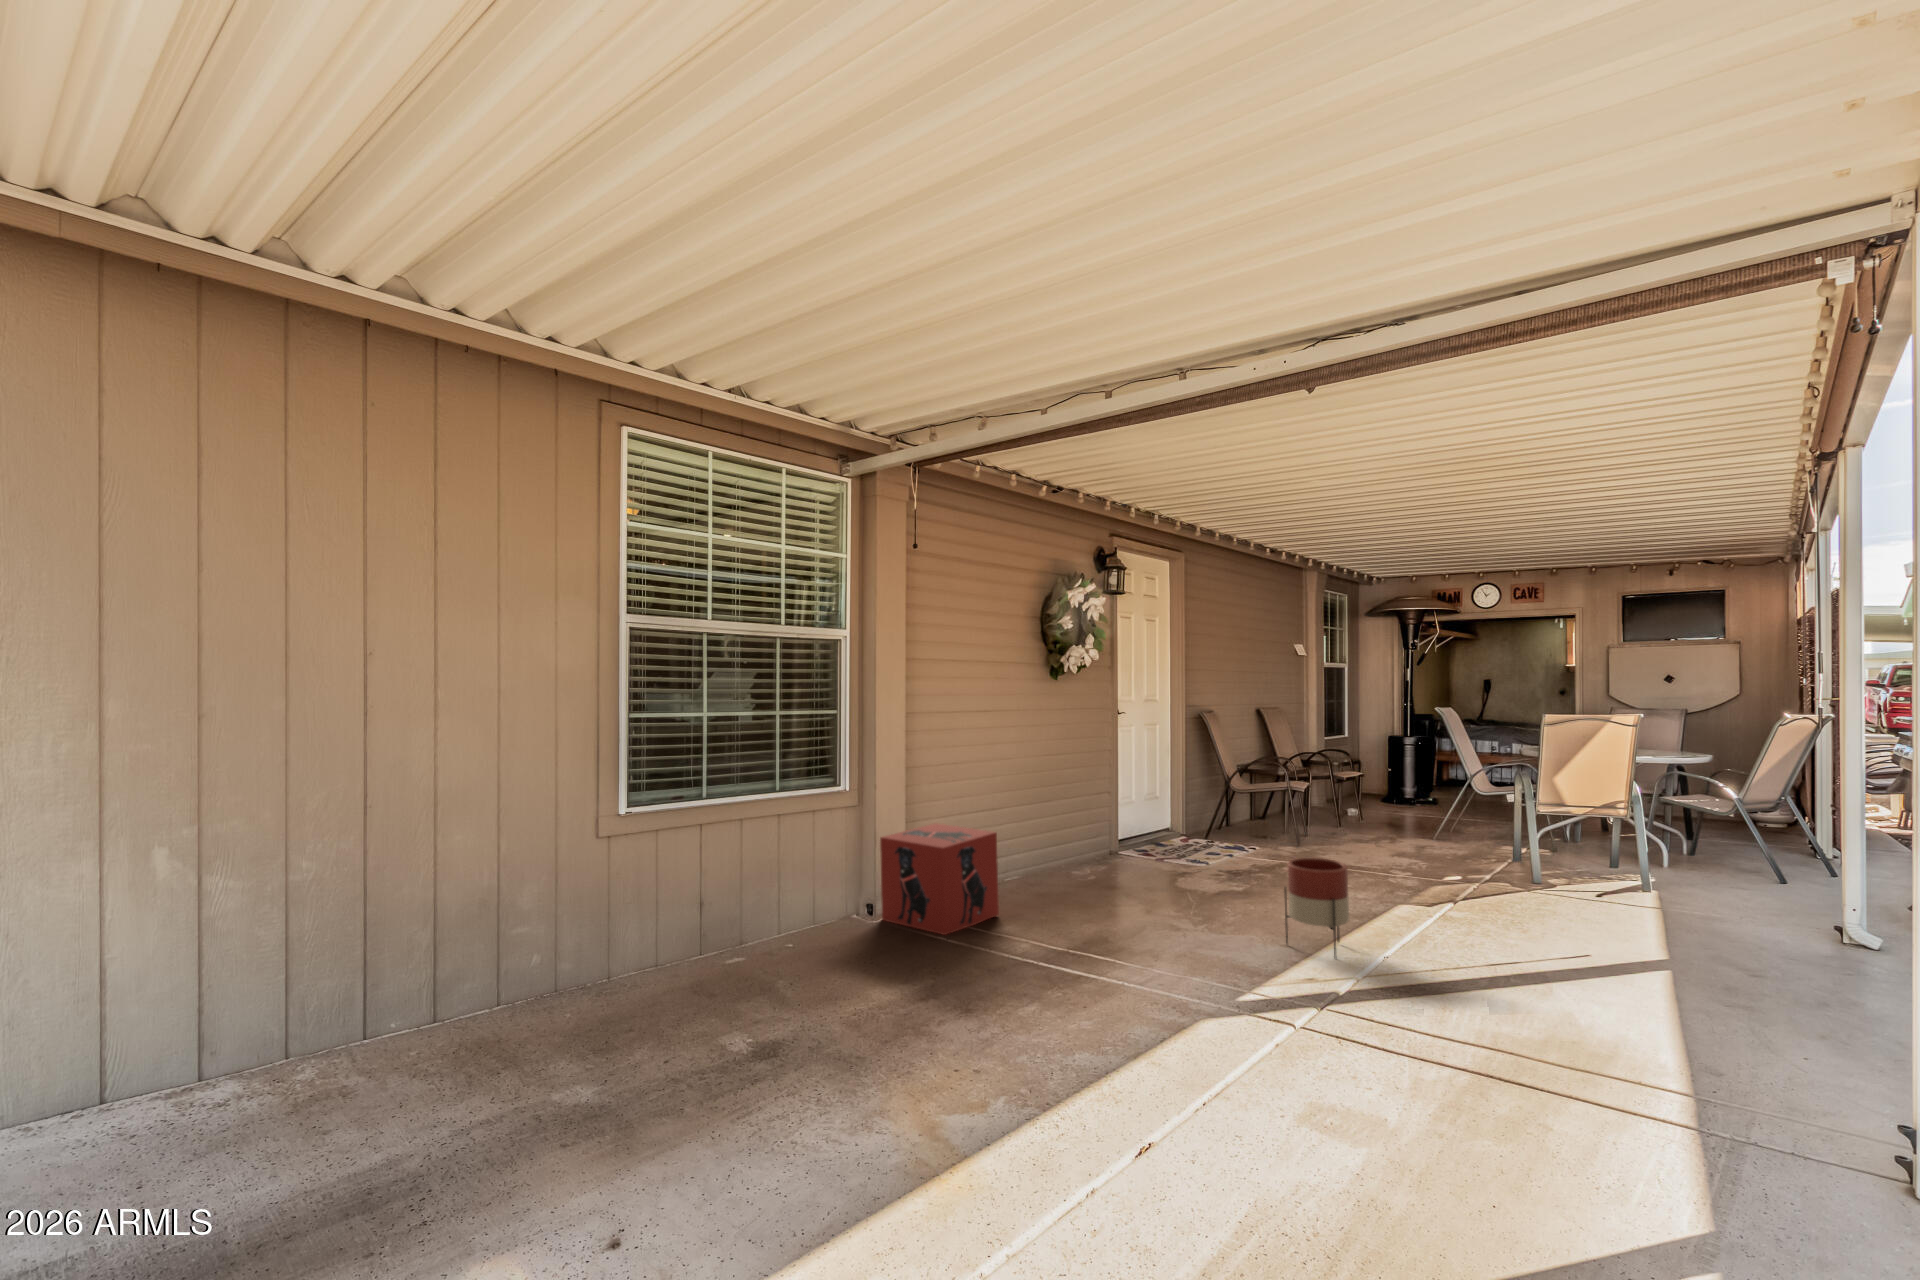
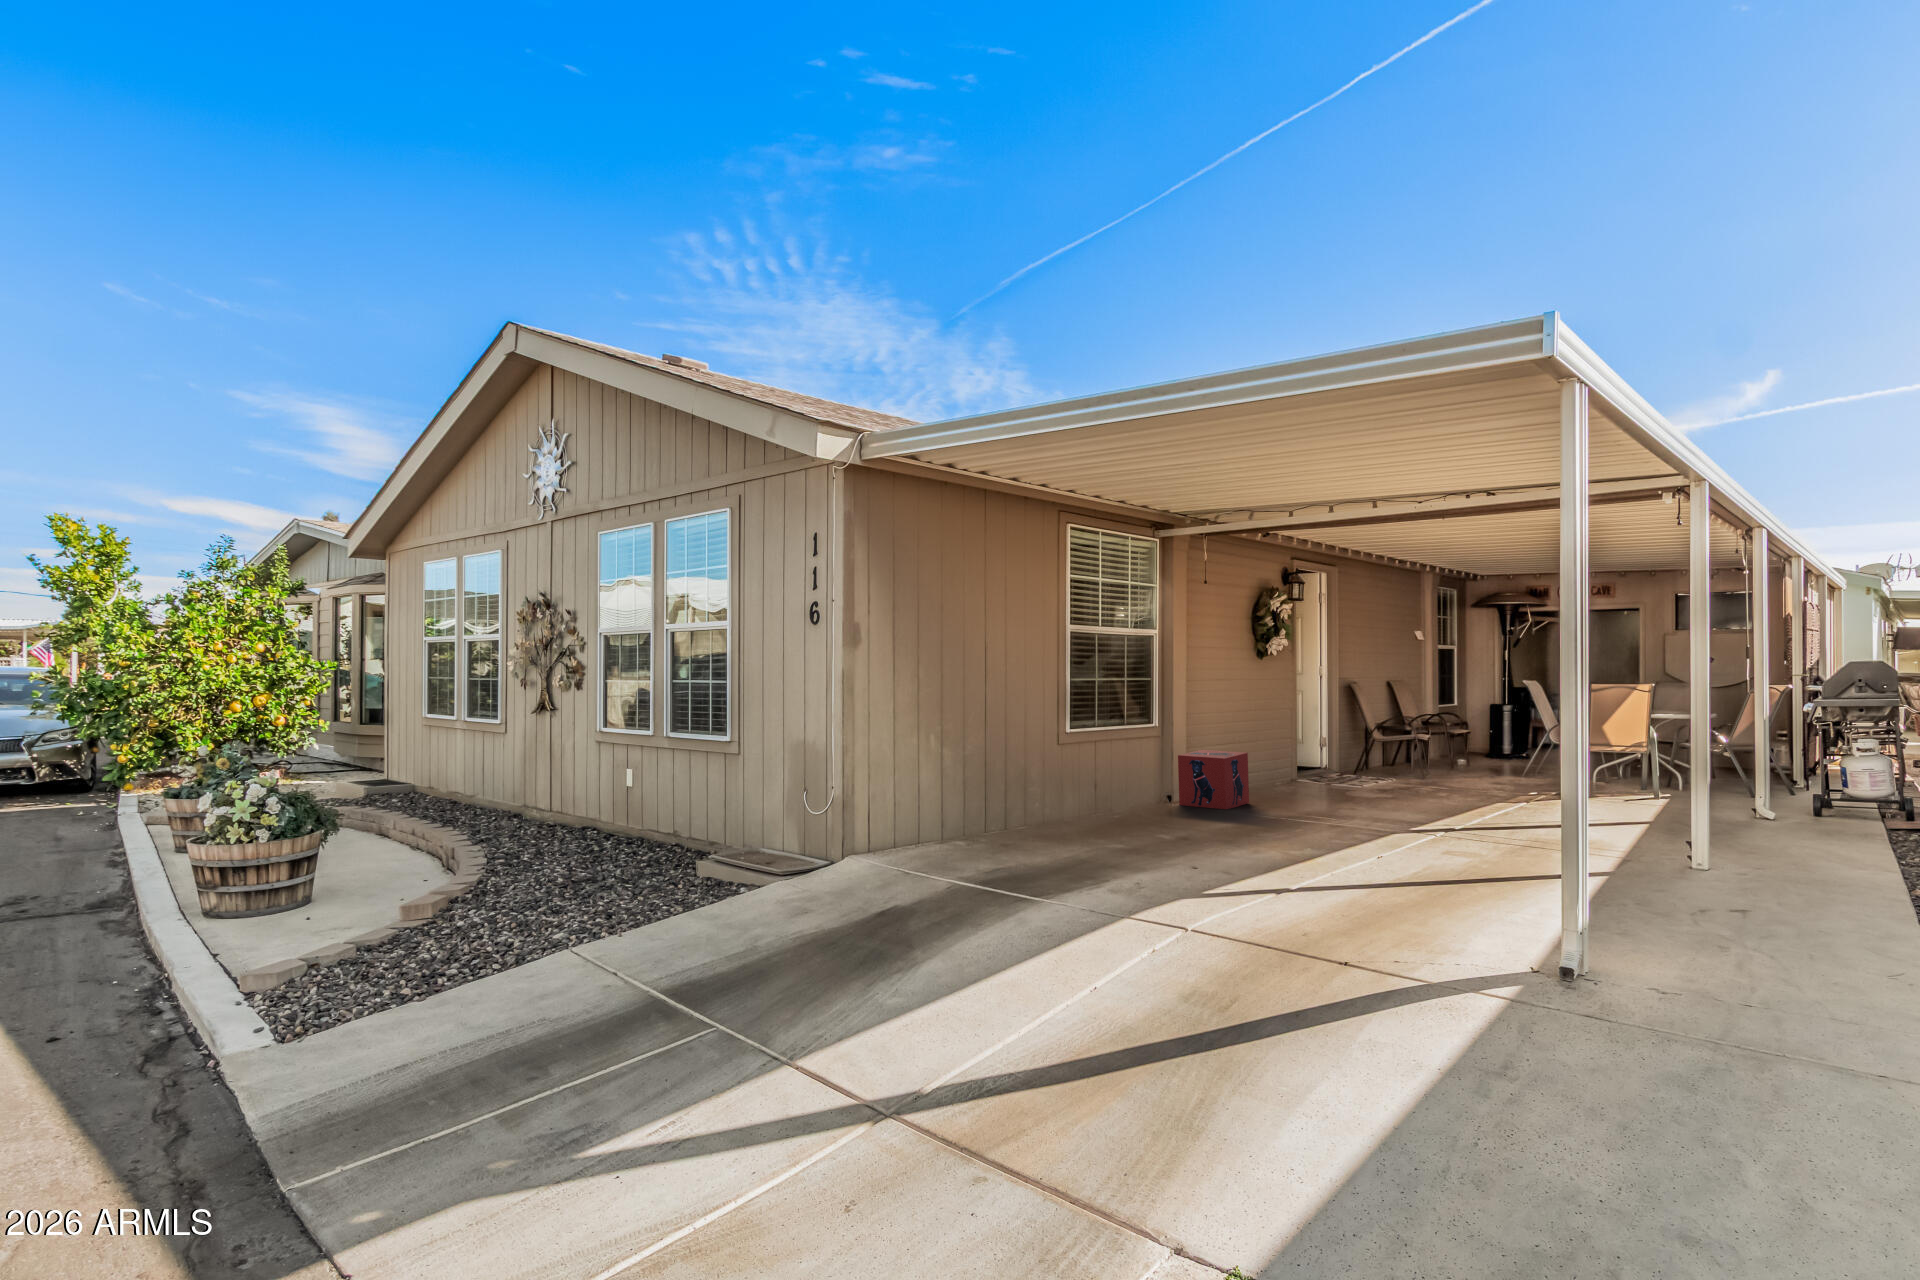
planter: present [1284,858,1349,958] -> none [1430,762,1469,816]

